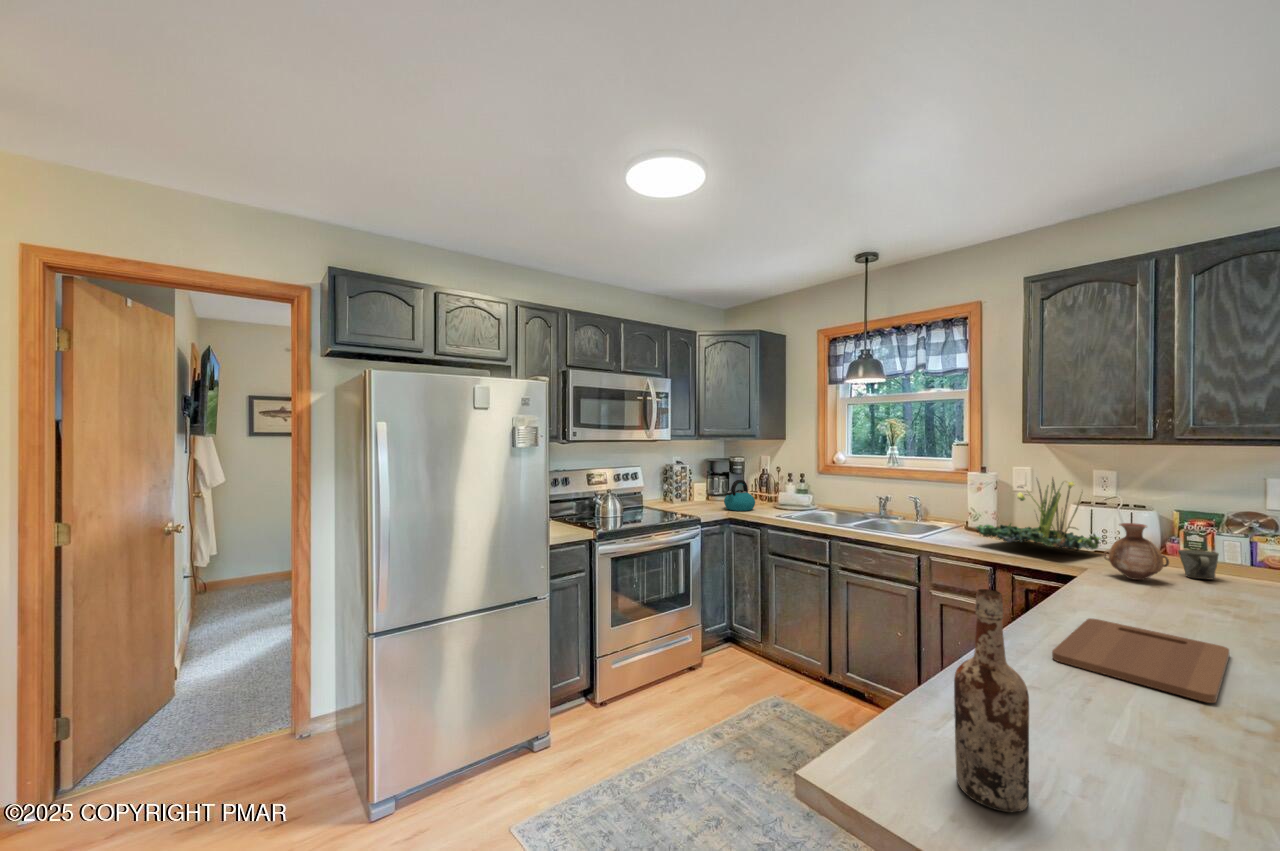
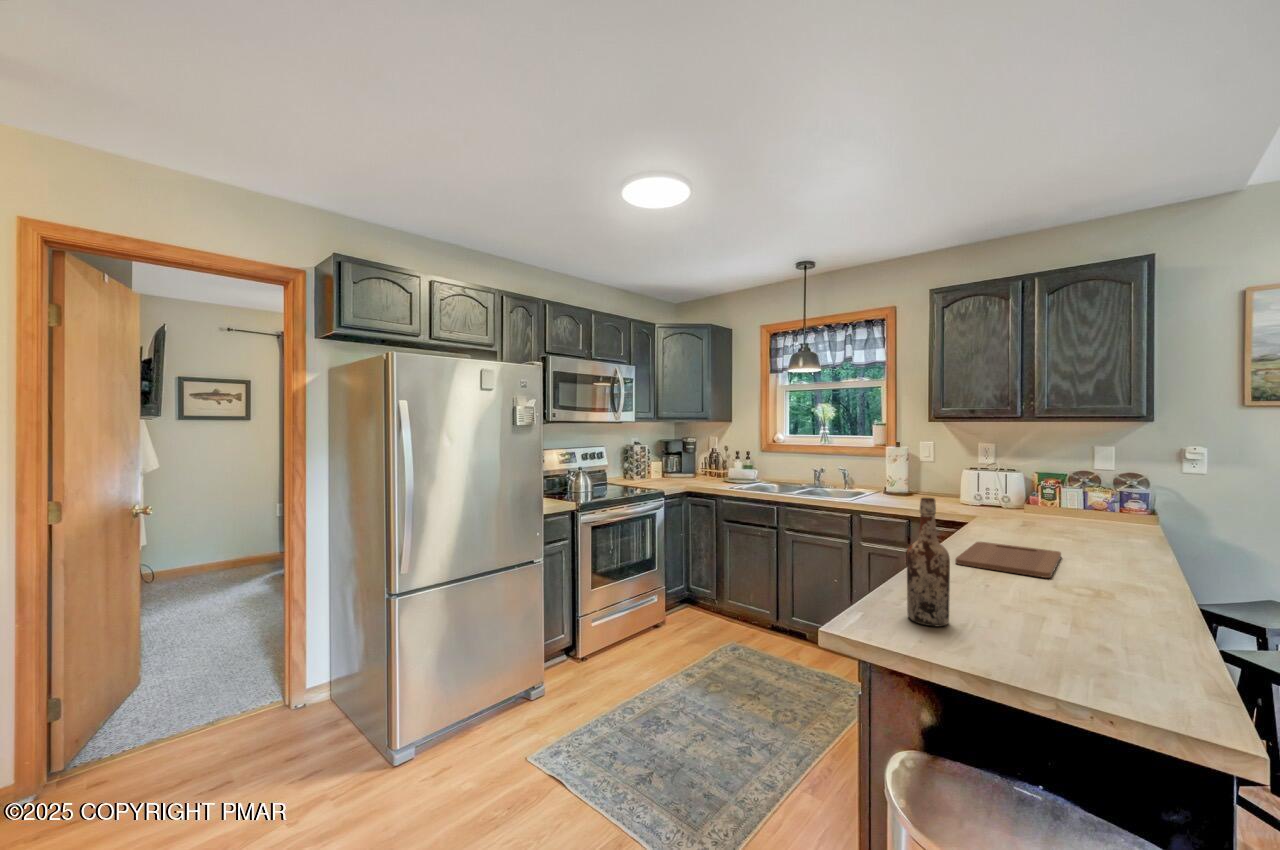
plant: present [976,478,1104,551] -> none [894,448,987,505]
kettle: present [724,480,755,511] -> none [682,458,709,486]
vase: present [1103,523,1169,580] -> none [986,479,1029,521]
mug: present [1178,550,1219,579] -> none [1035,499,1060,519]

